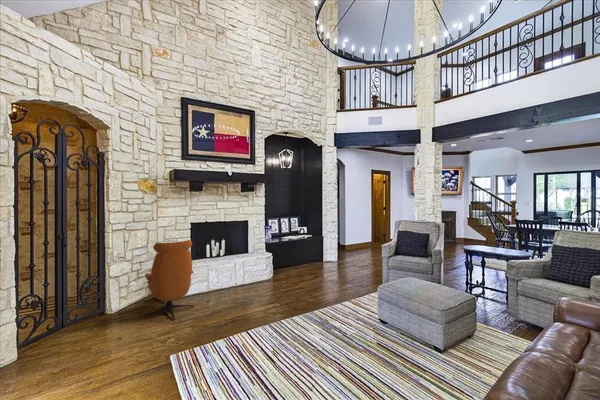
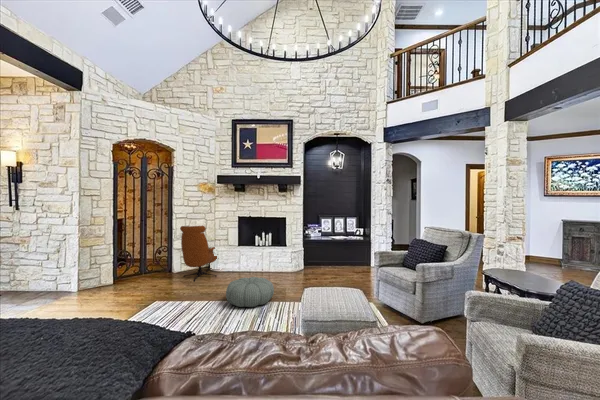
pouf: none [275,296,331,336] -> present [226,277,274,307]

